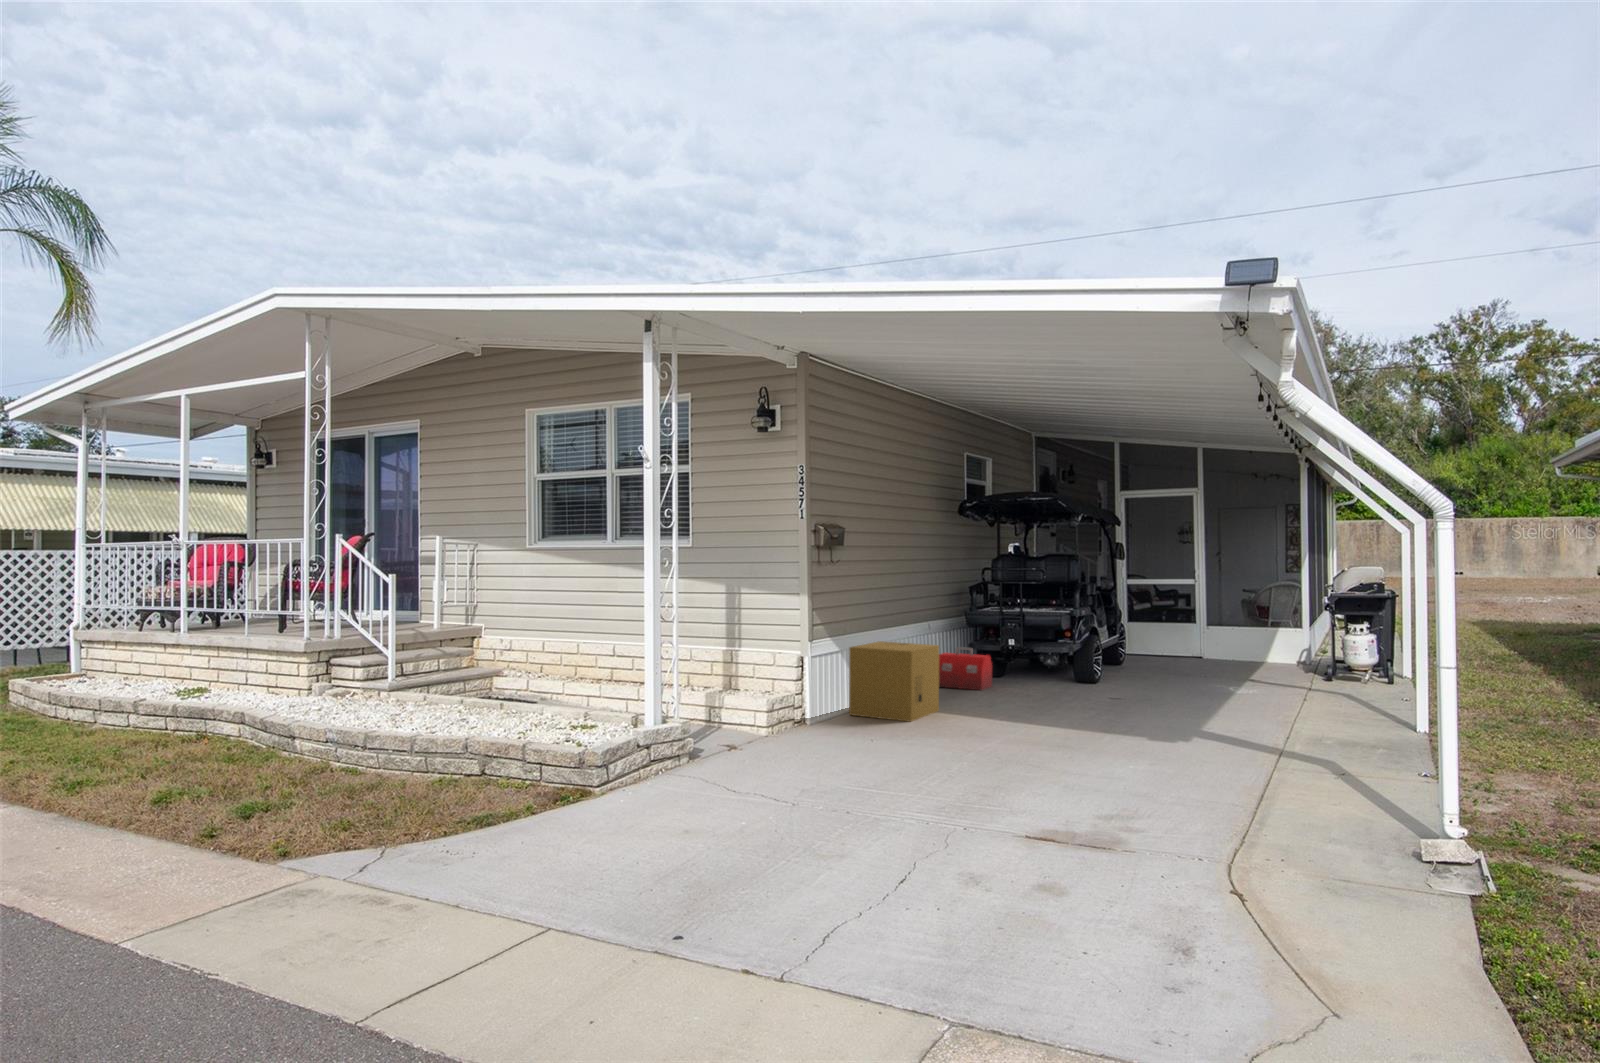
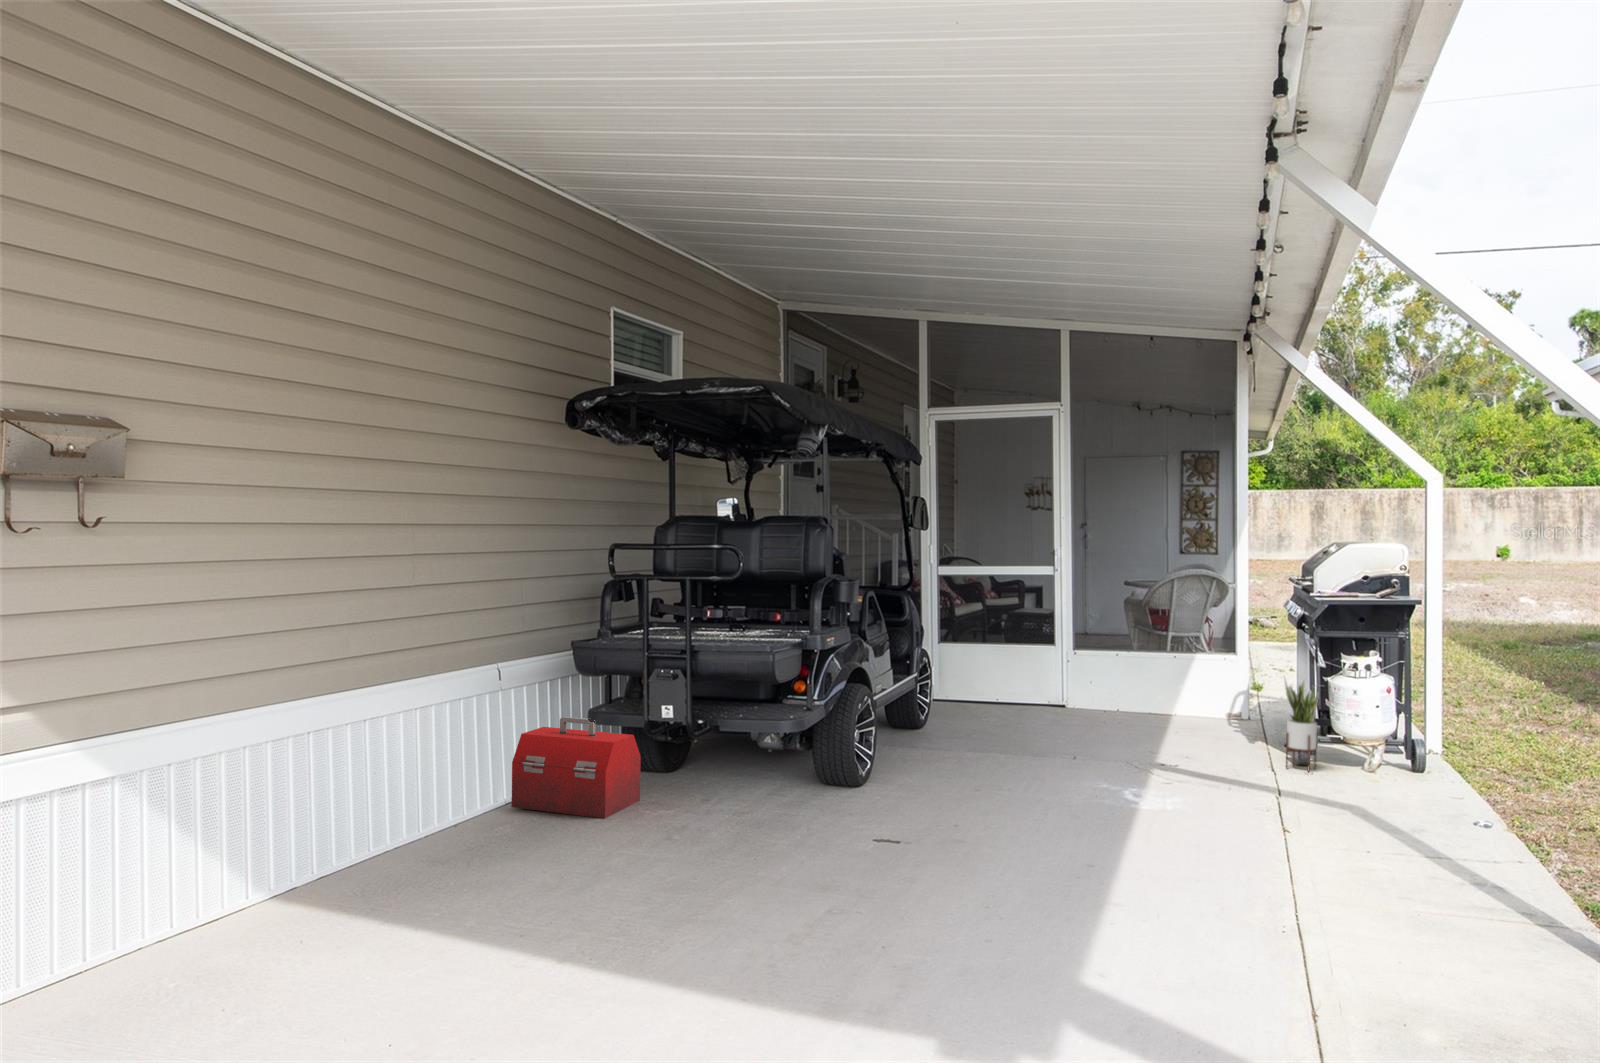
potted plant: none [1318,635,1336,684] -> present [1284,679,1319,771]
cardboard box: present [849,641,939,722] -> none [117,733,418,1003]

